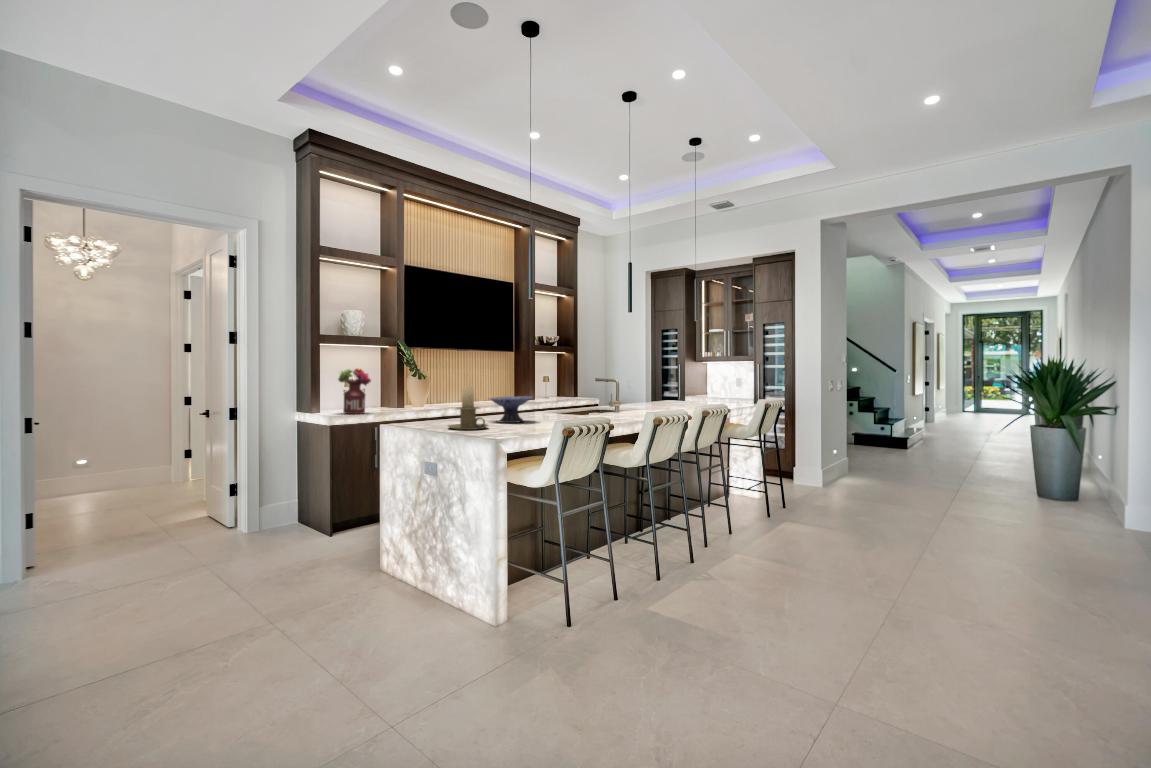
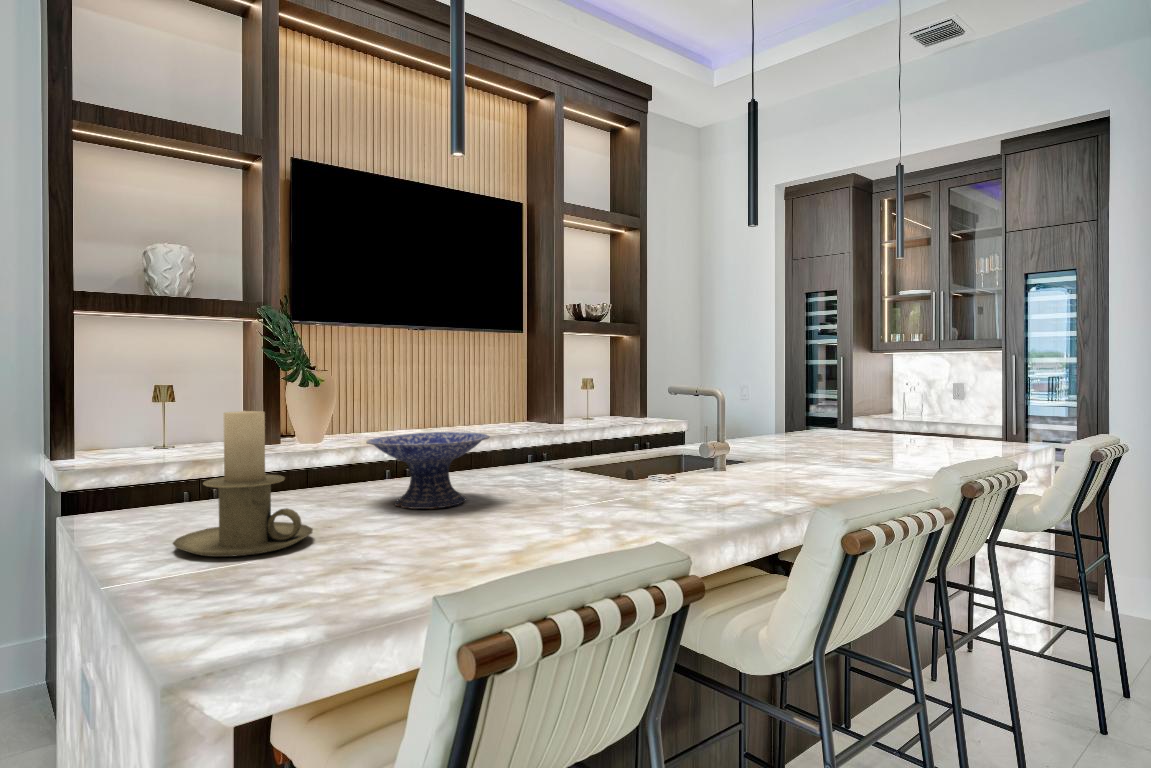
flower arrangement: present [338,368,371,414] -> none [83,361,166,464]

